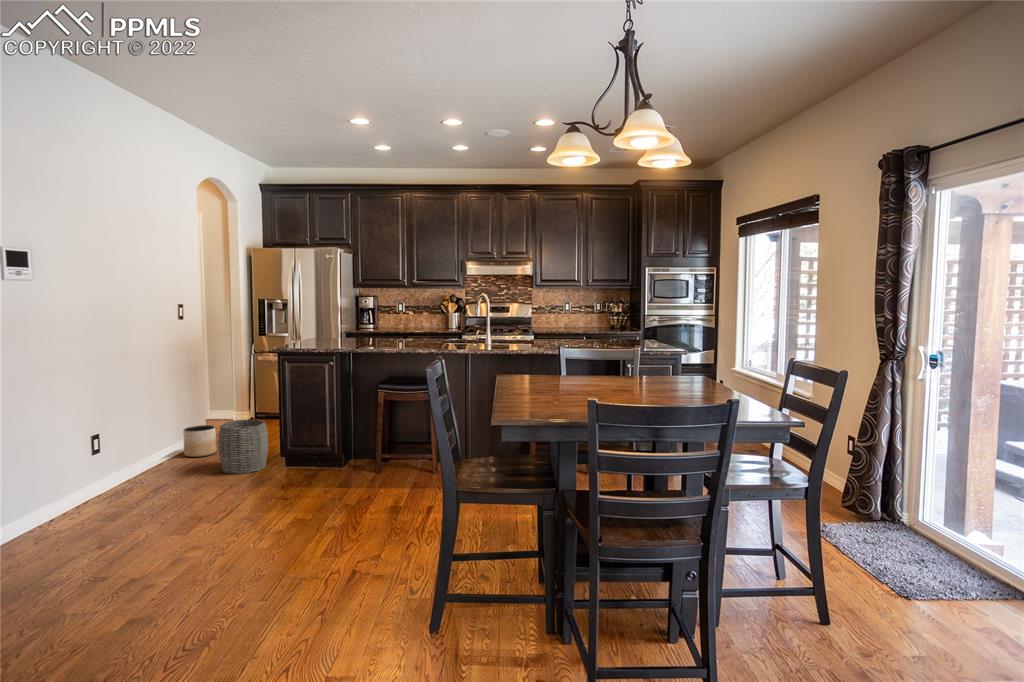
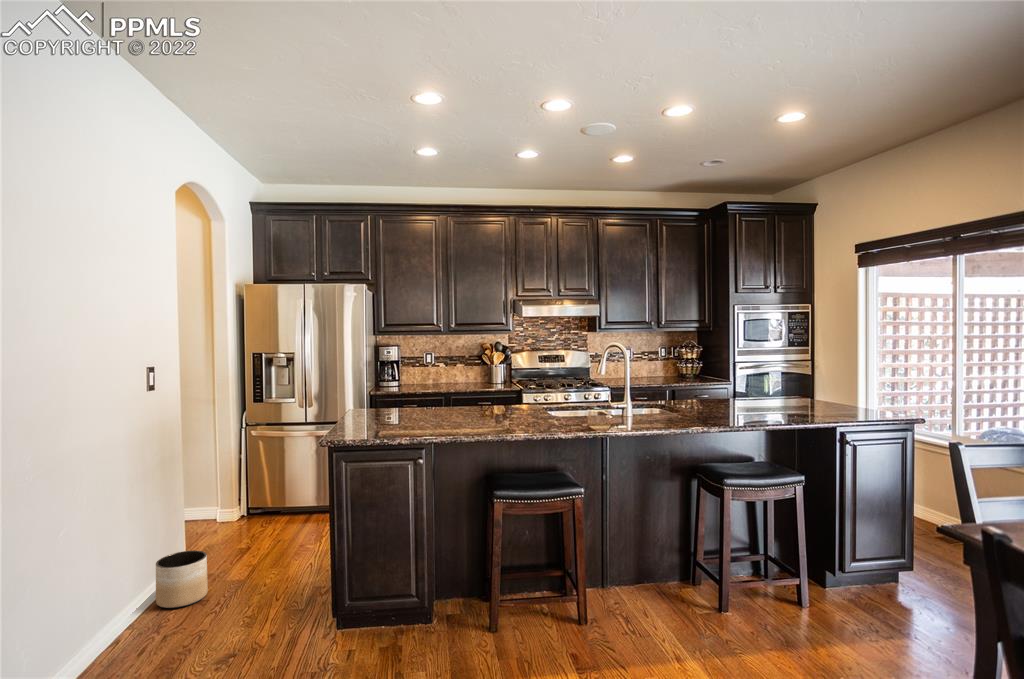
woven basket: present [218,420,268,474] -> none [223,545,302,647]

